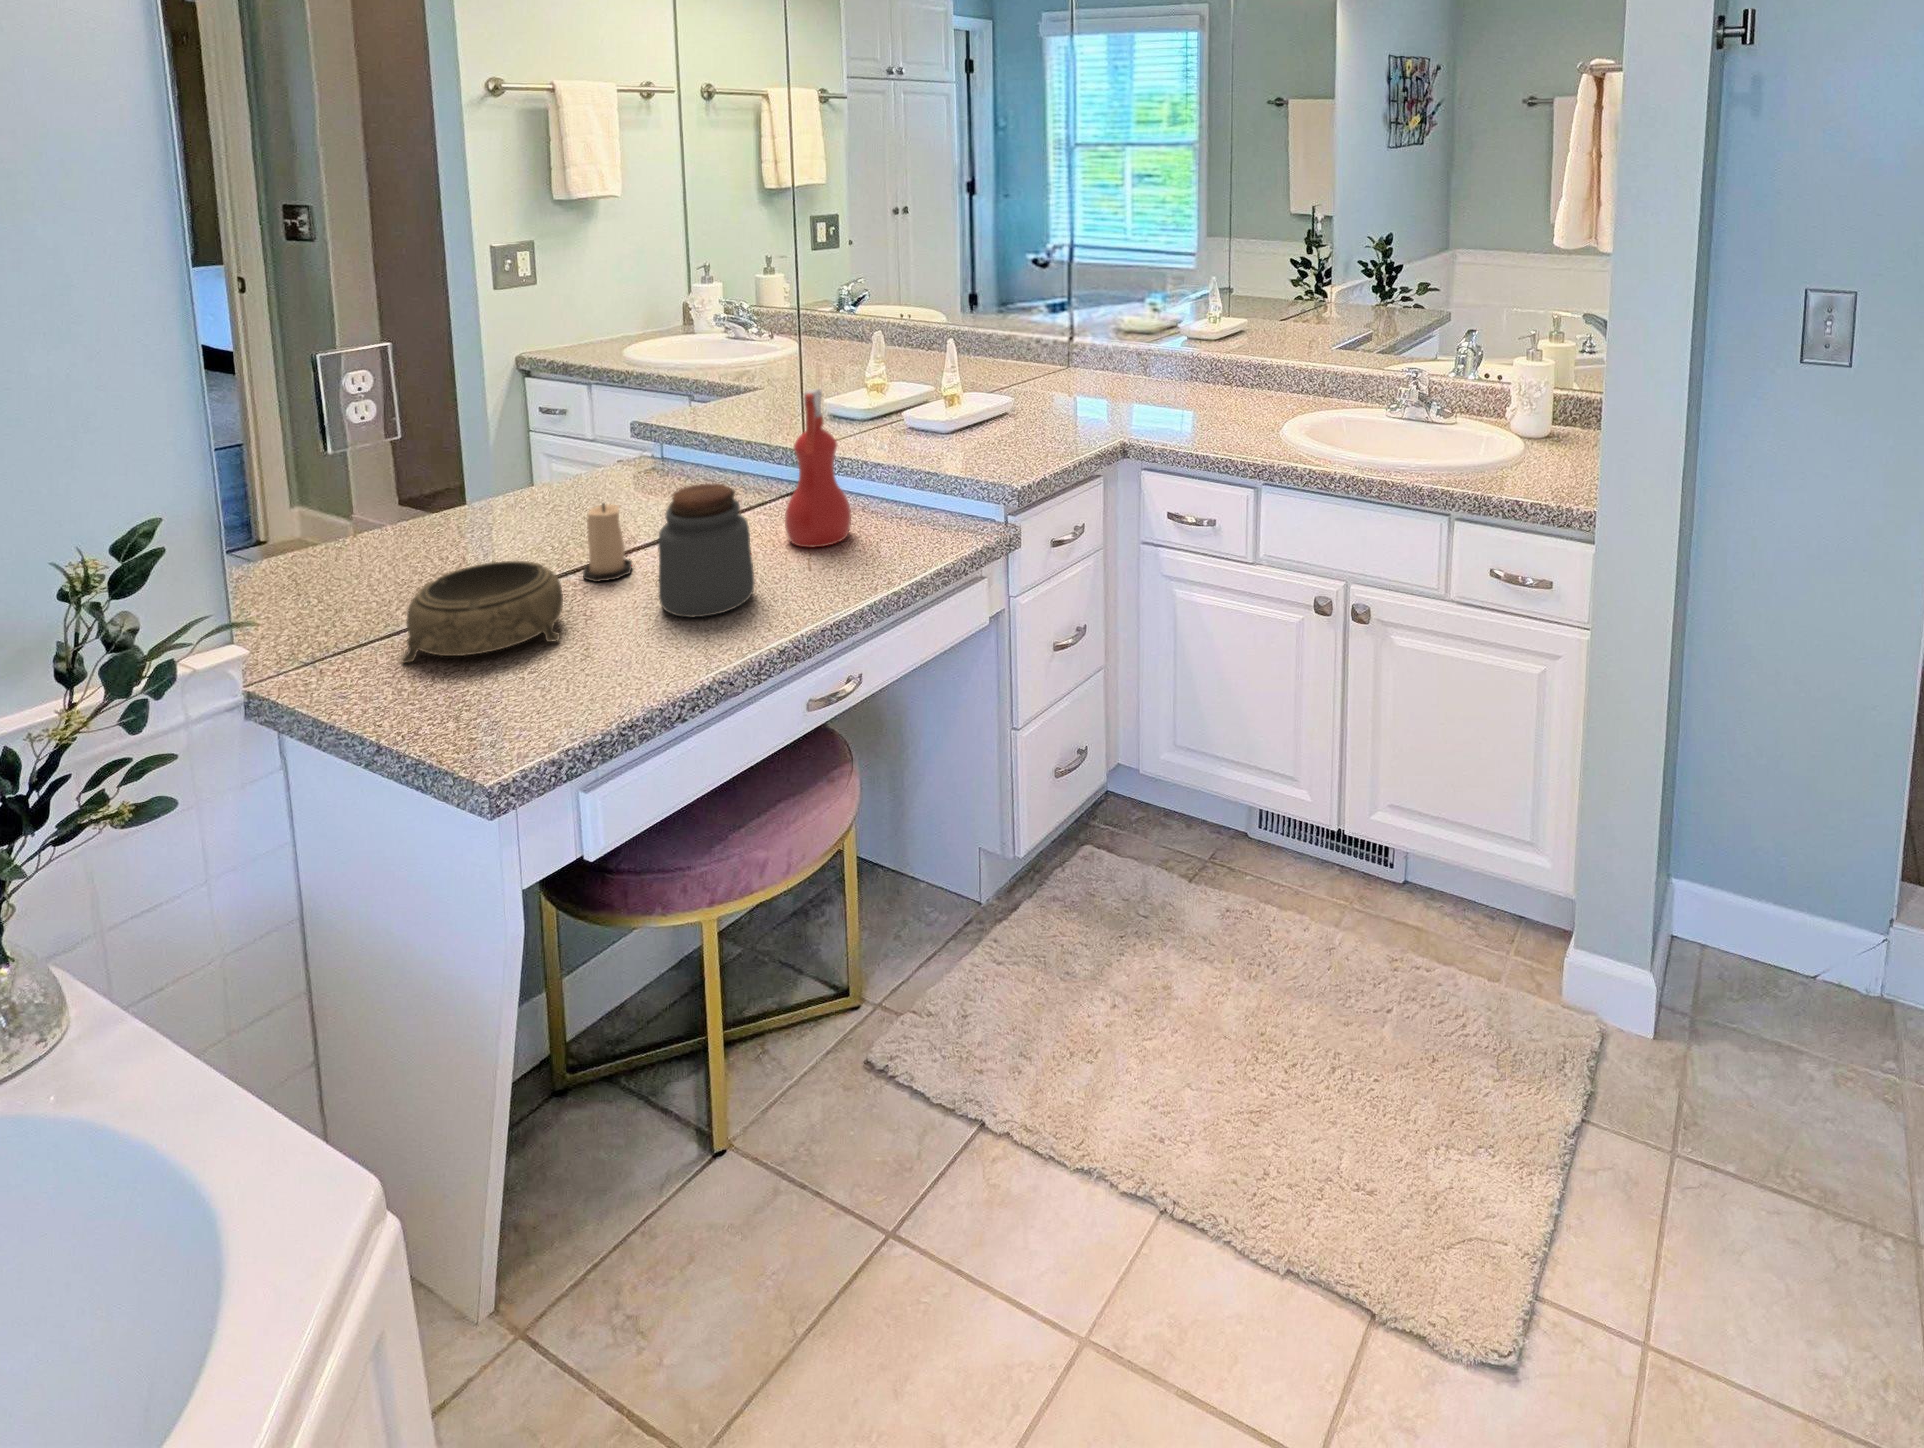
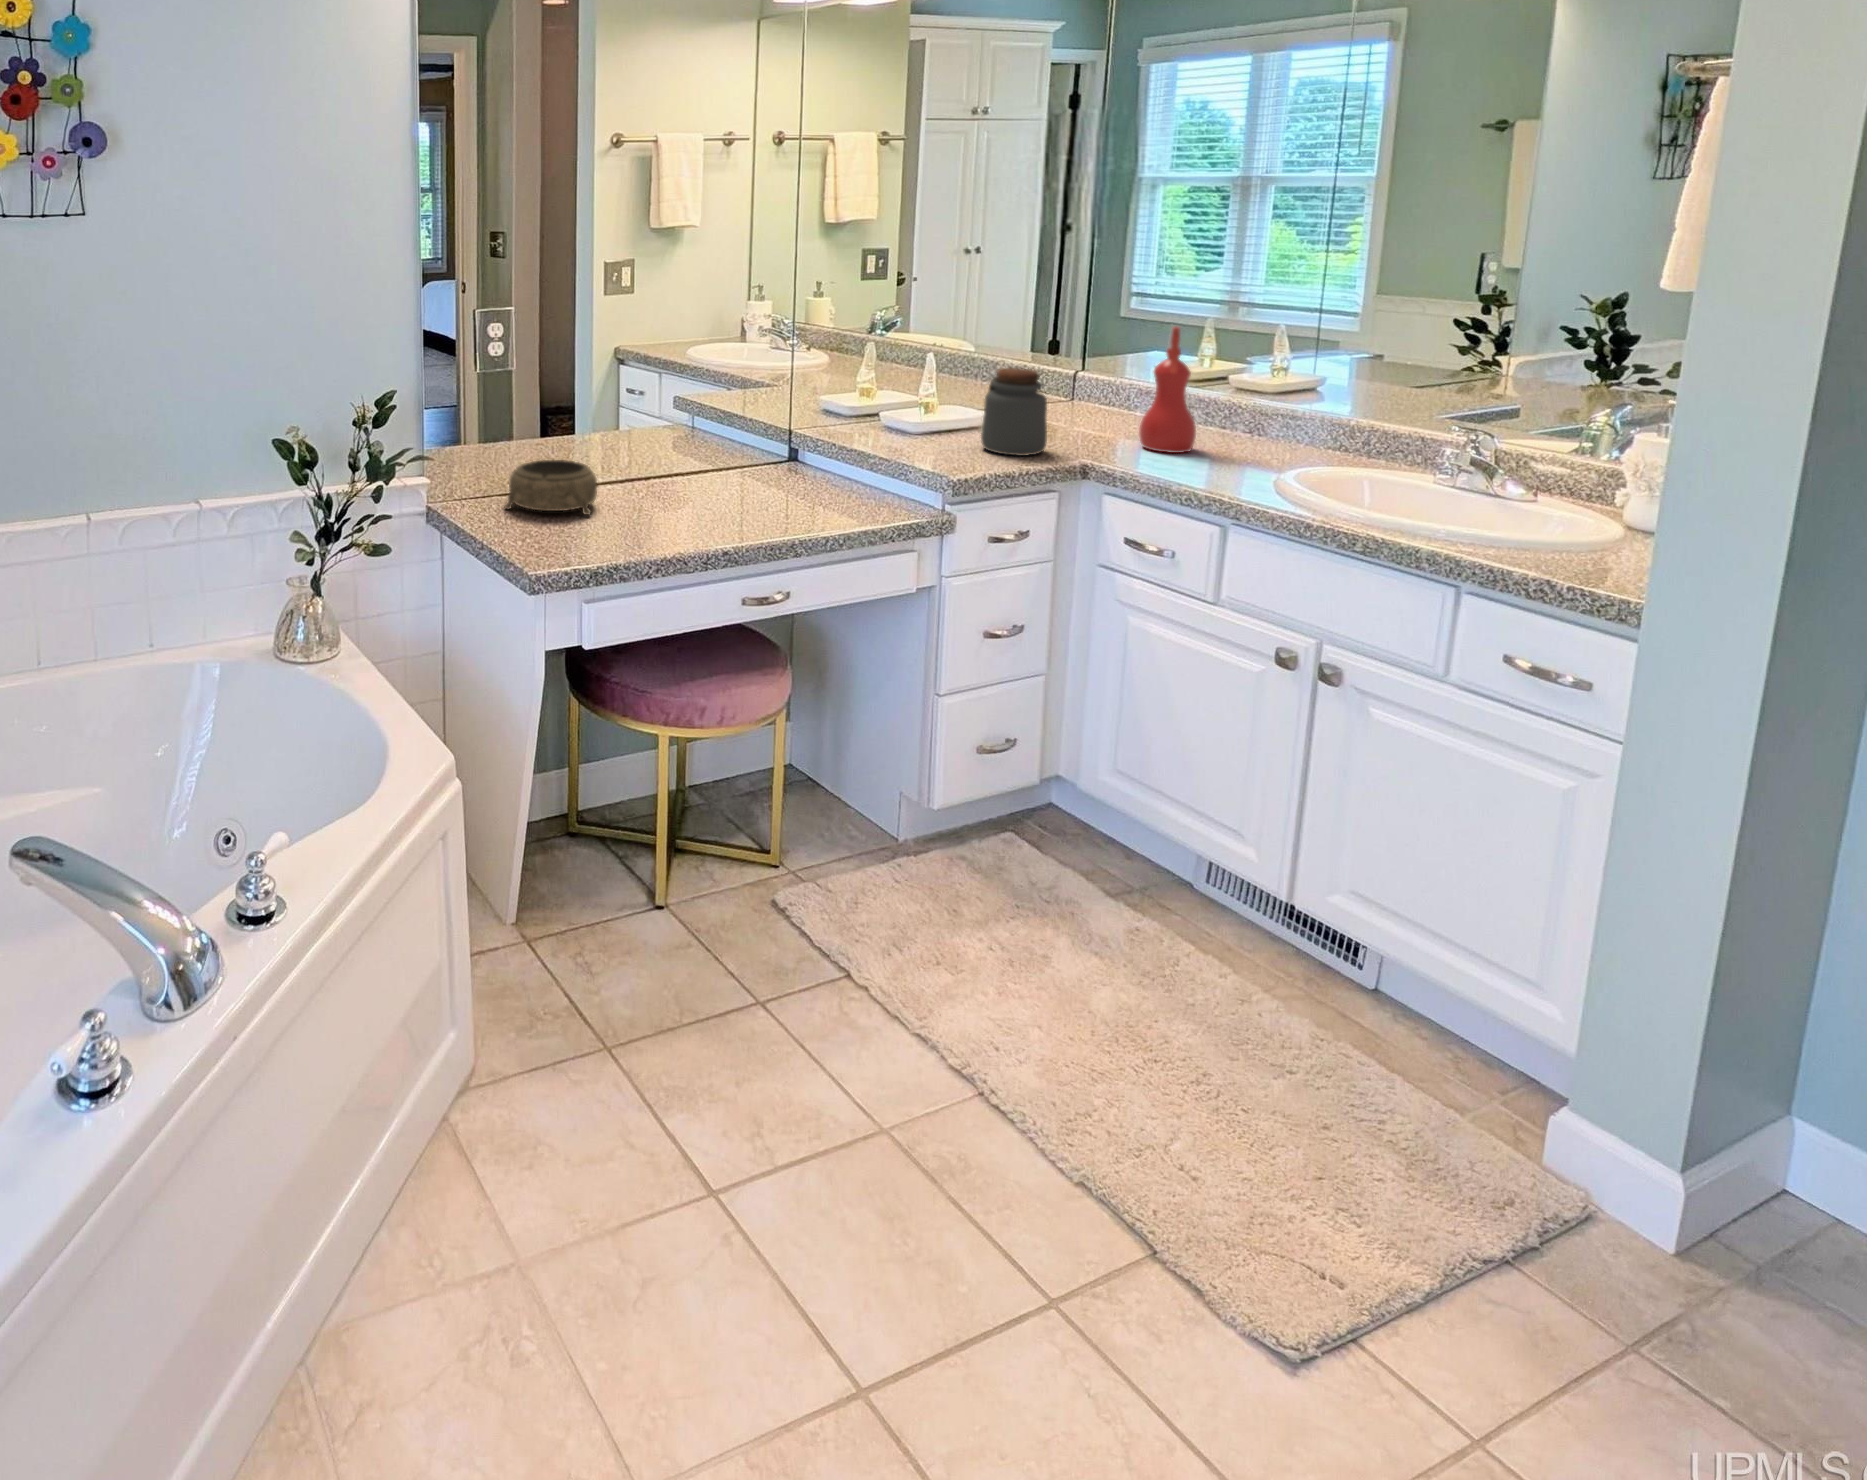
spray bottle: present [785,389,851,547] -> present [1139,326,1196,453]
jar: present [658,483,754,618] -> present [981,368,1047,456]
candle: present [583,504,632,582] -> none [616,435,649,492]

